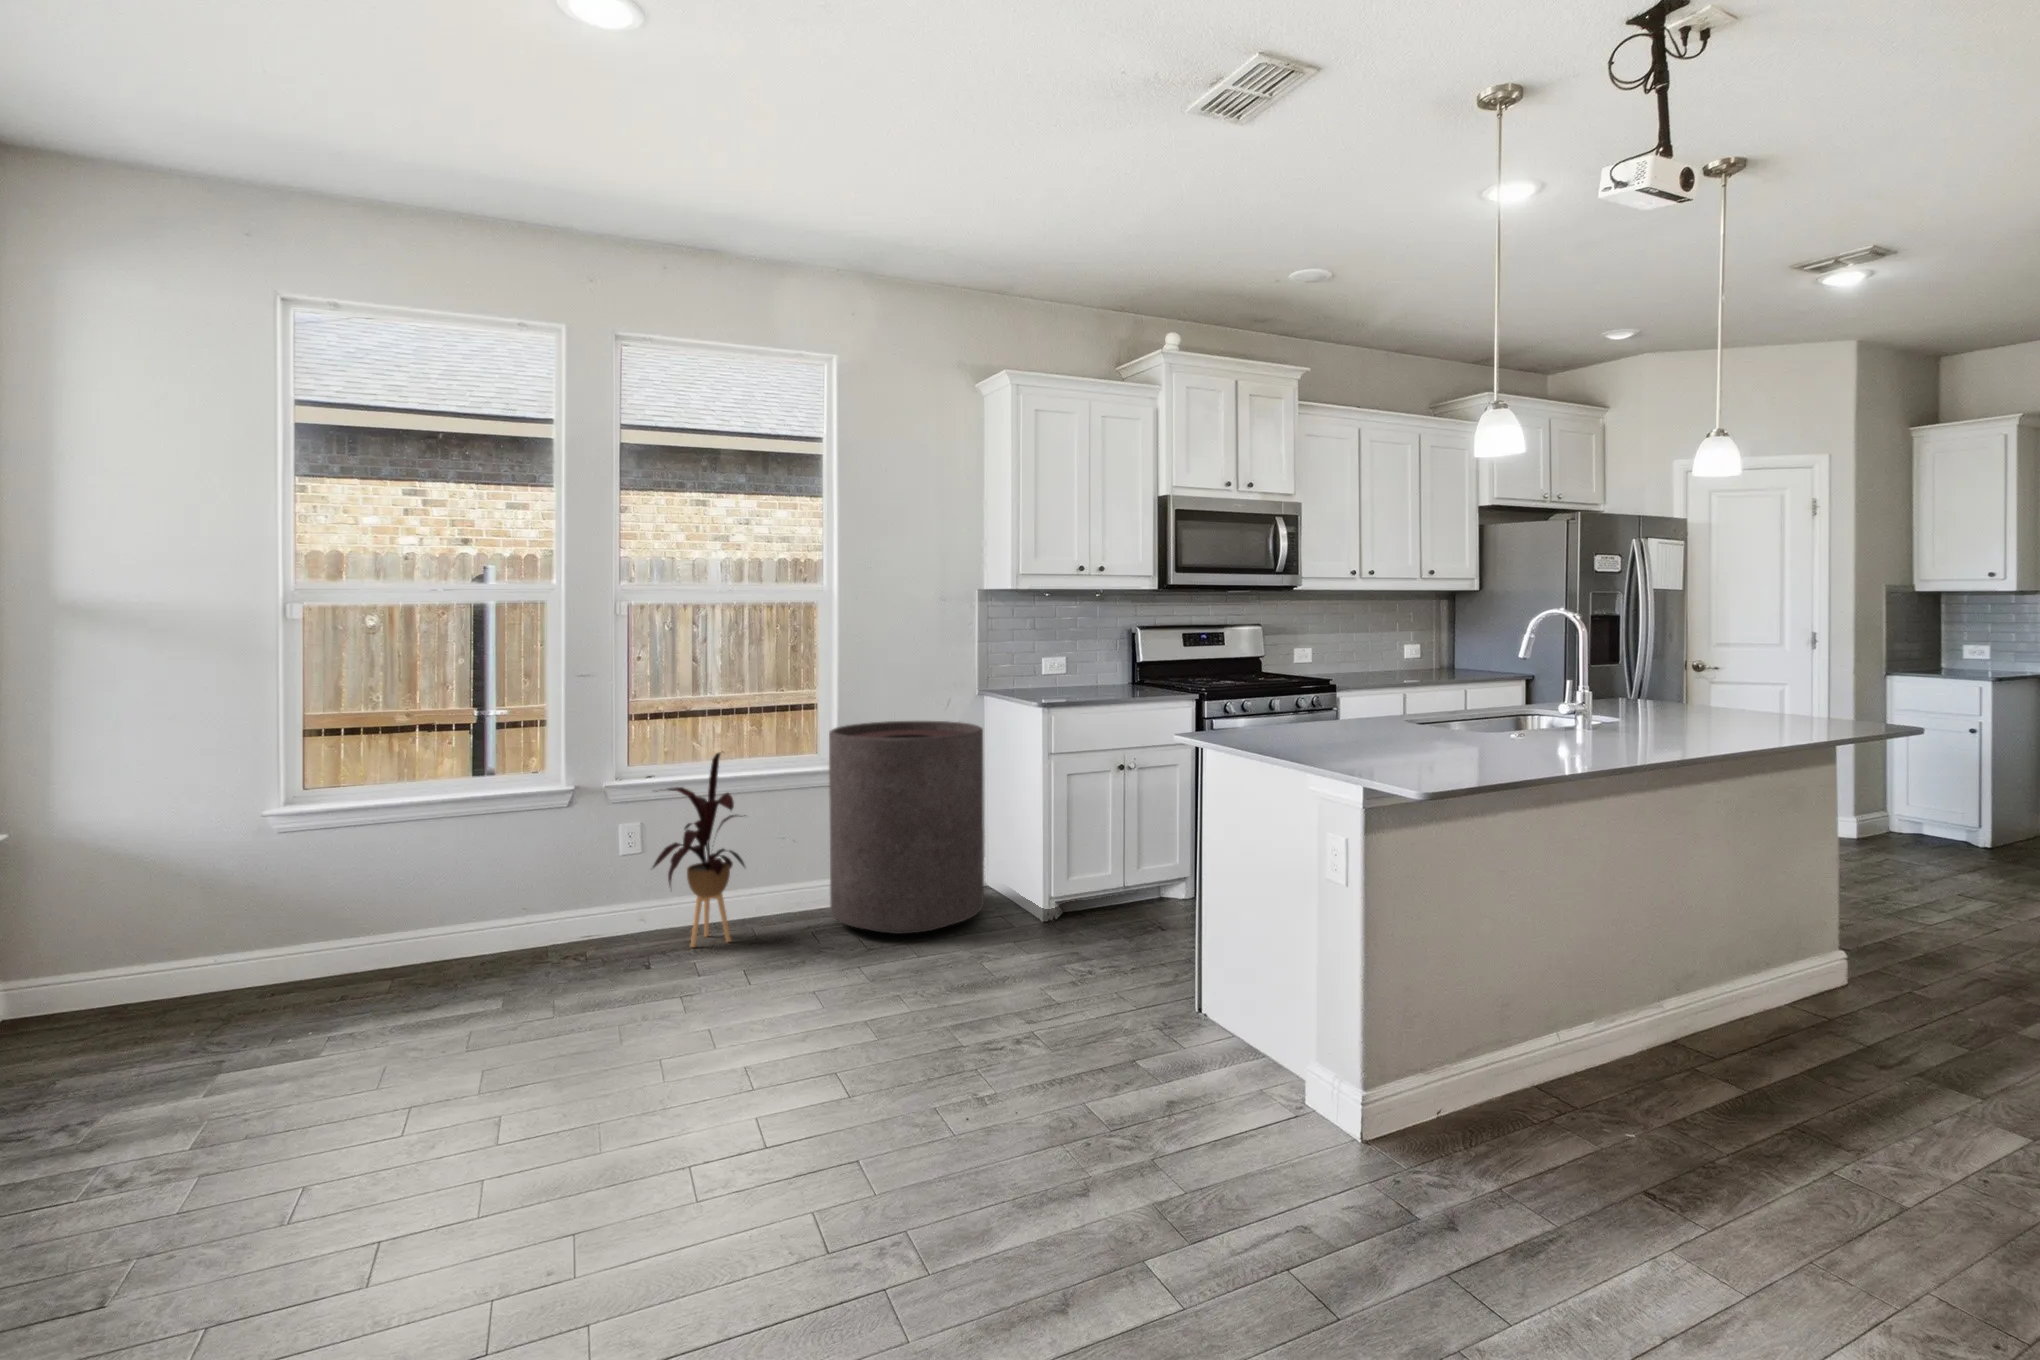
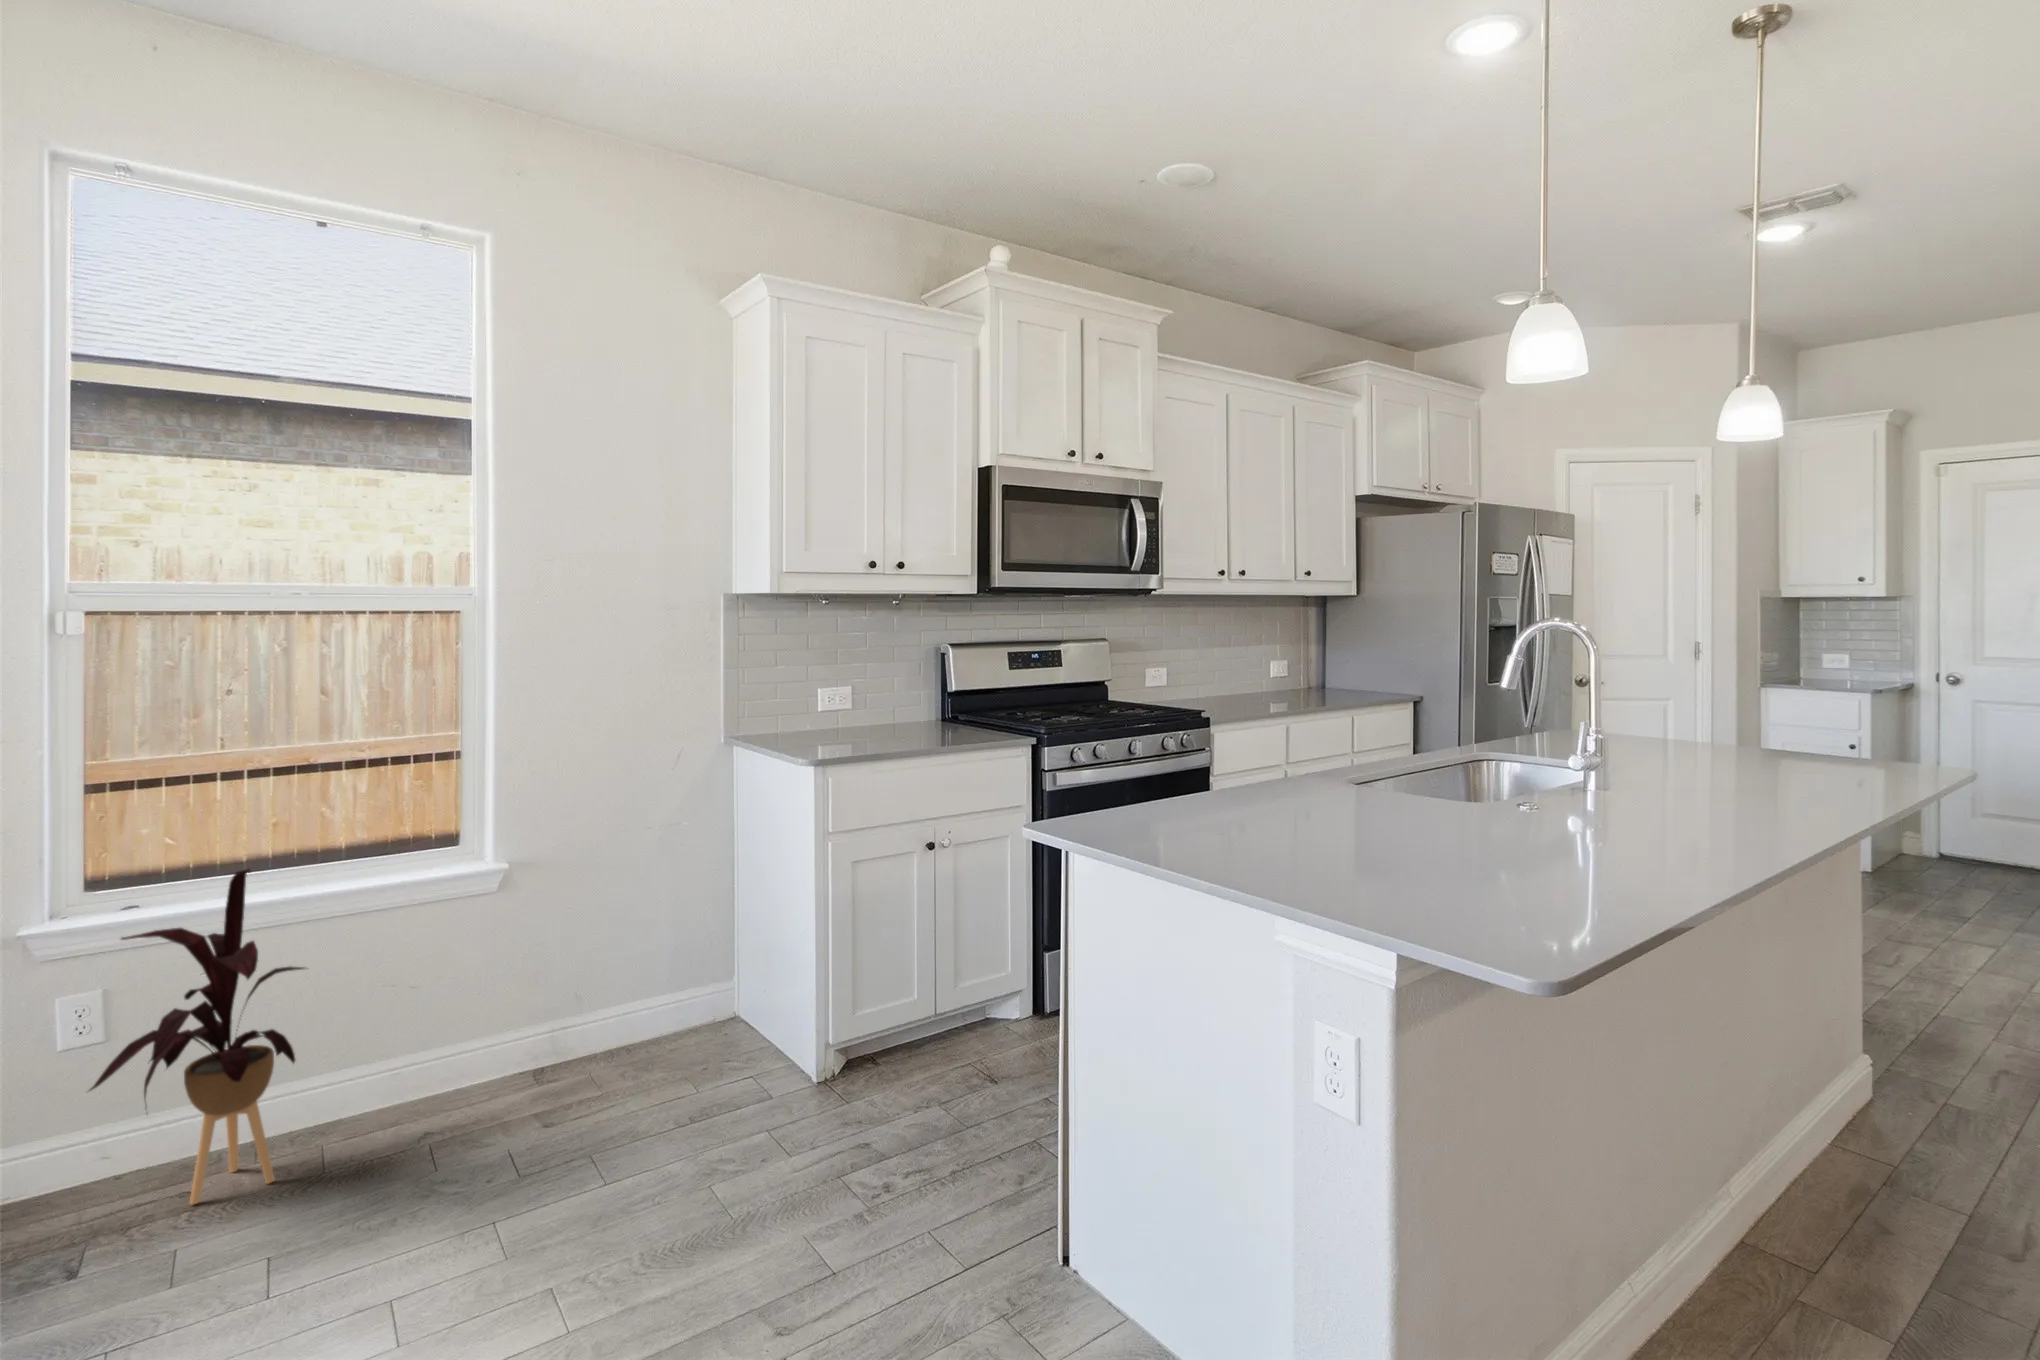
trash can: present [829,721,984,934] -> none [463,787,726,1139]

